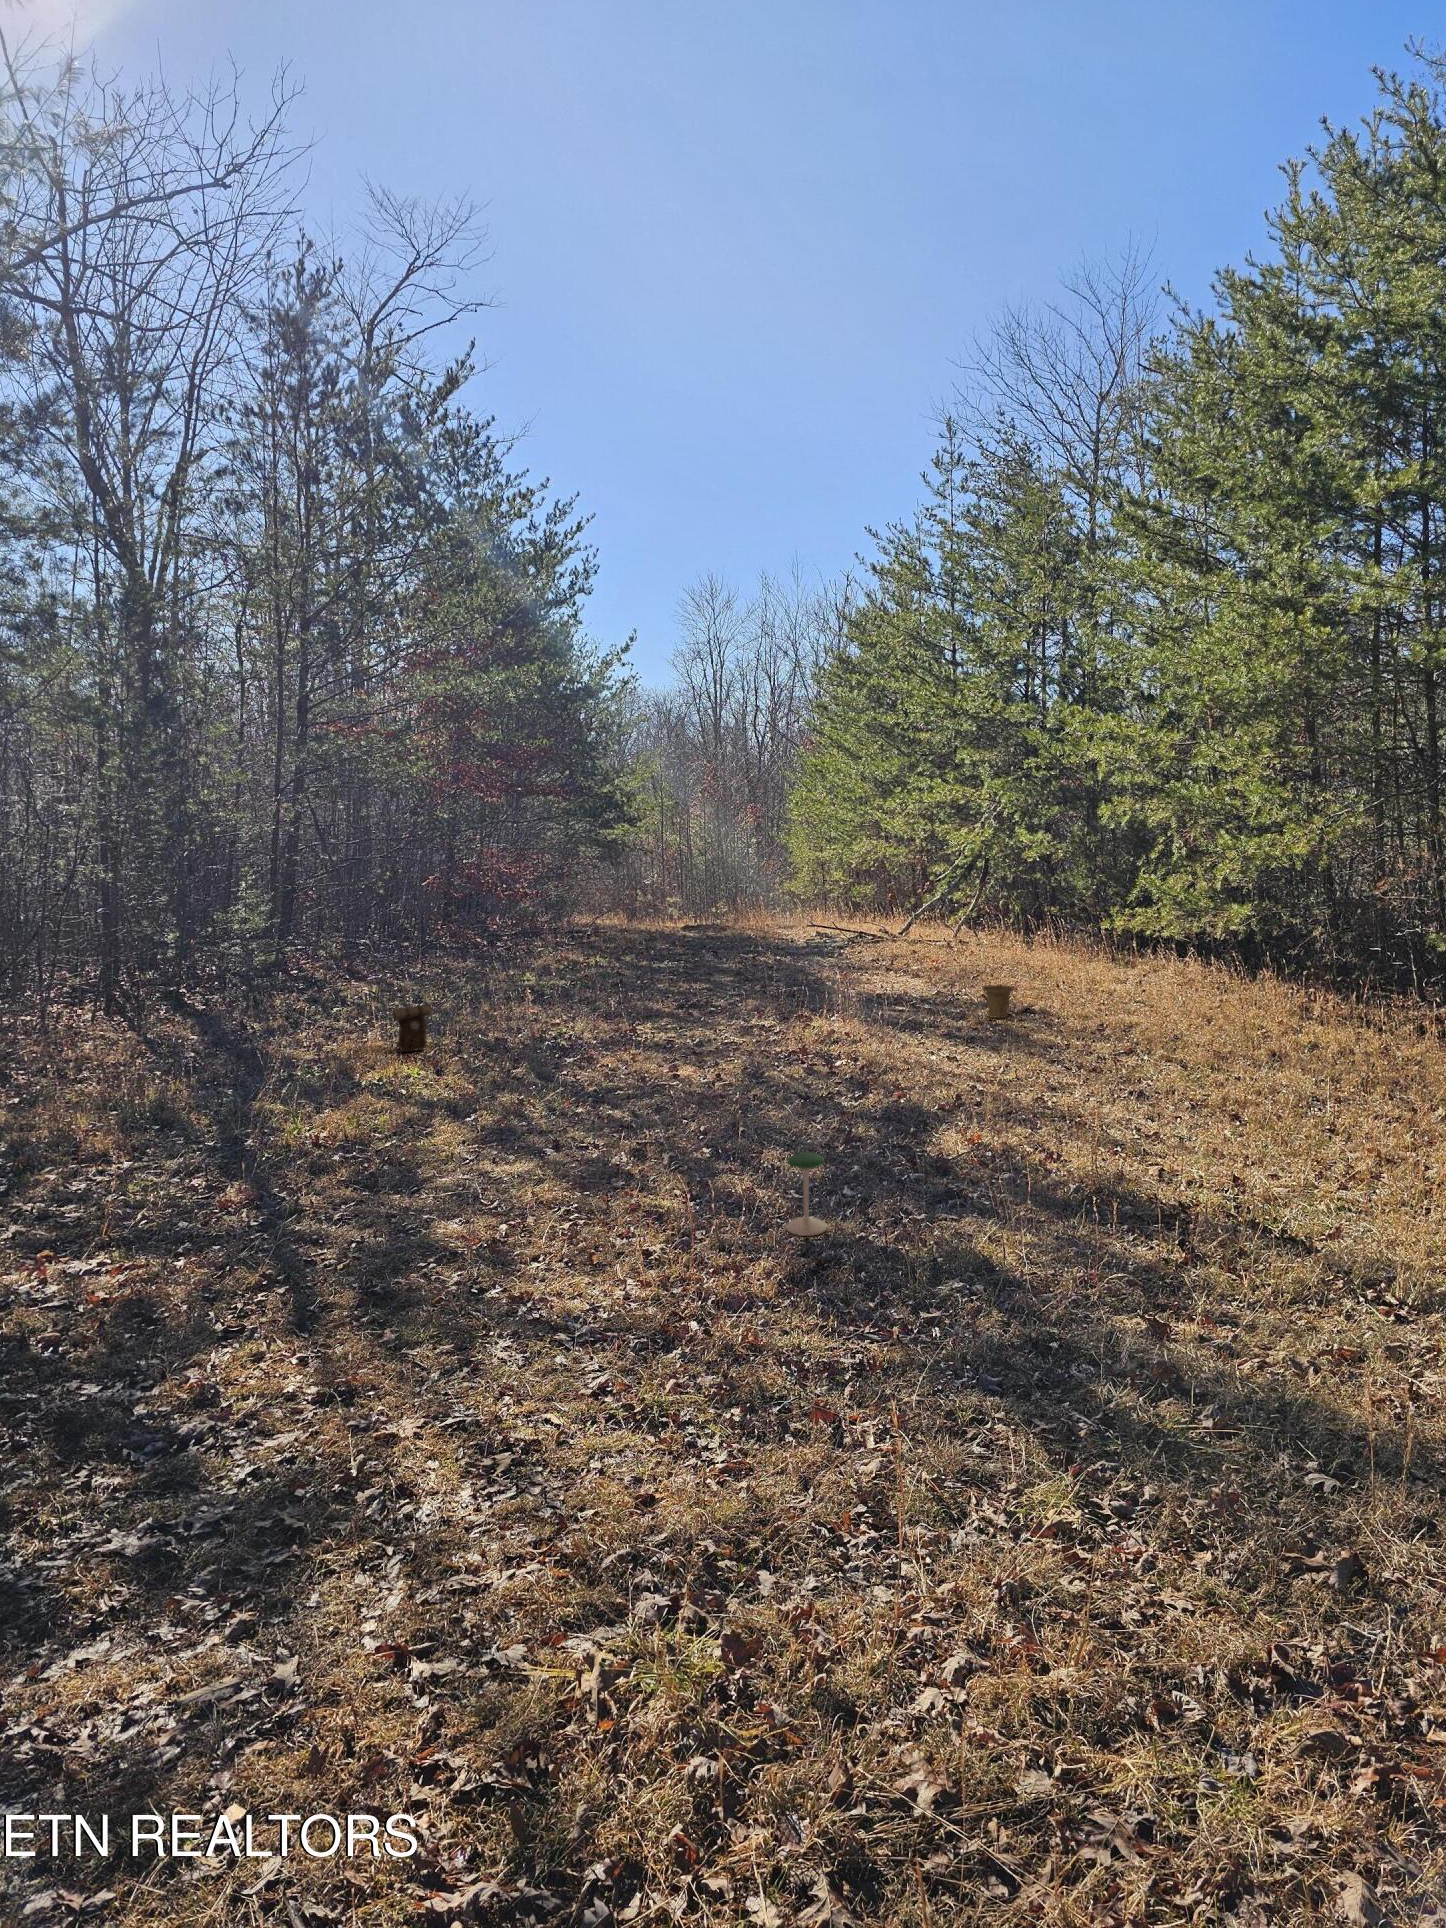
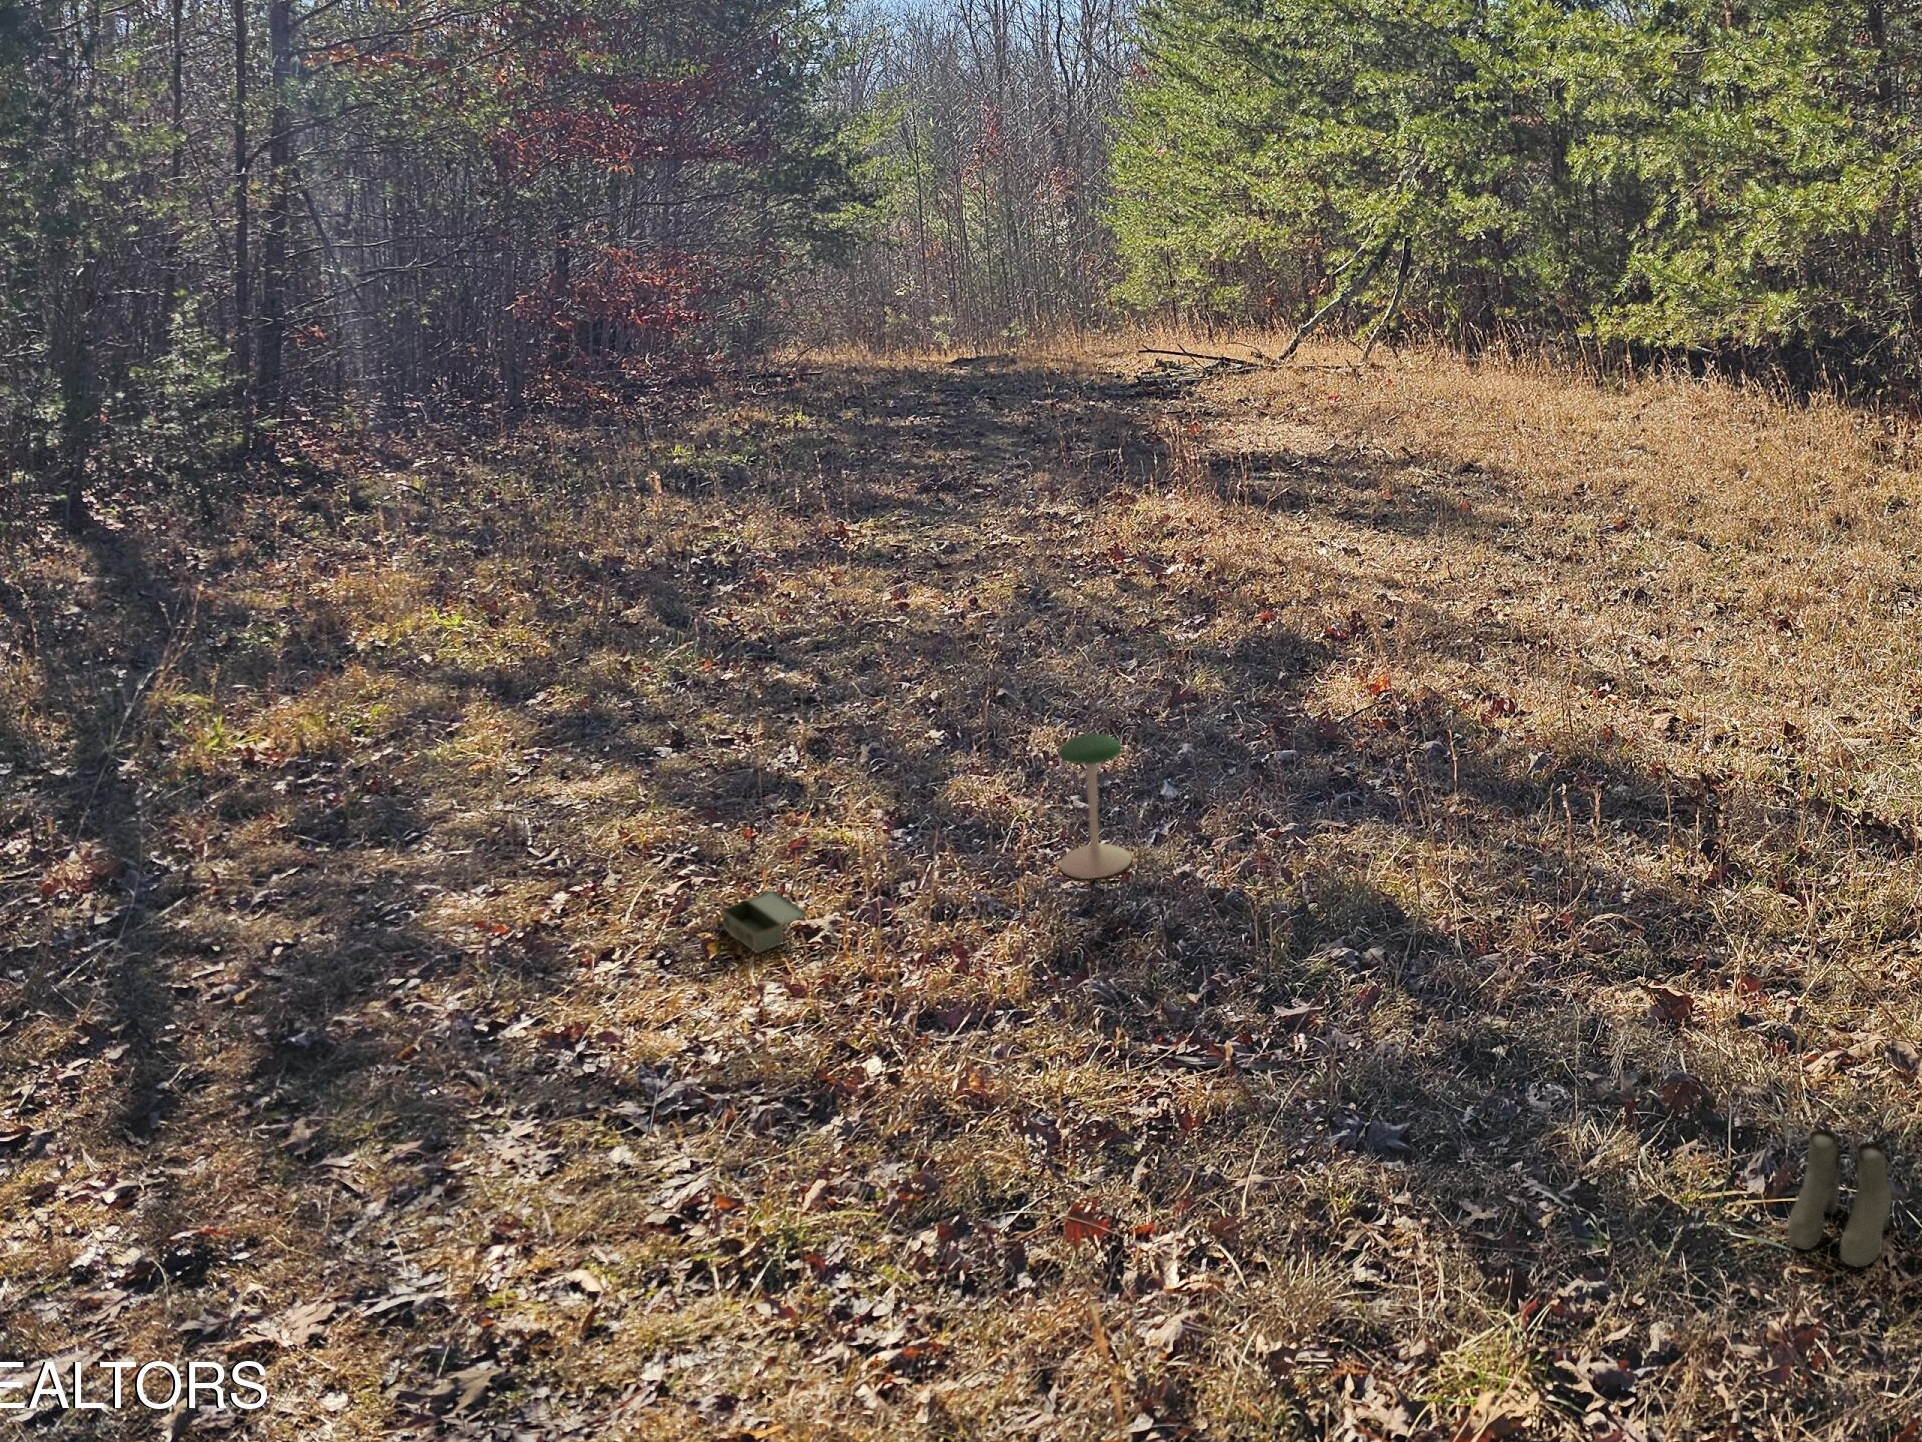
basket: present [983,985,1014,1018] -> none [1403,432,1452,486]
backpack: present [392,1005,432,1052] -> none [399,503,475,586]
toolbox: none [598,1229,647,1263] -> present [722,891,807,954]
boots: none [1229,1396,1294,1474] -> present [1787,1129,1891,1268]

